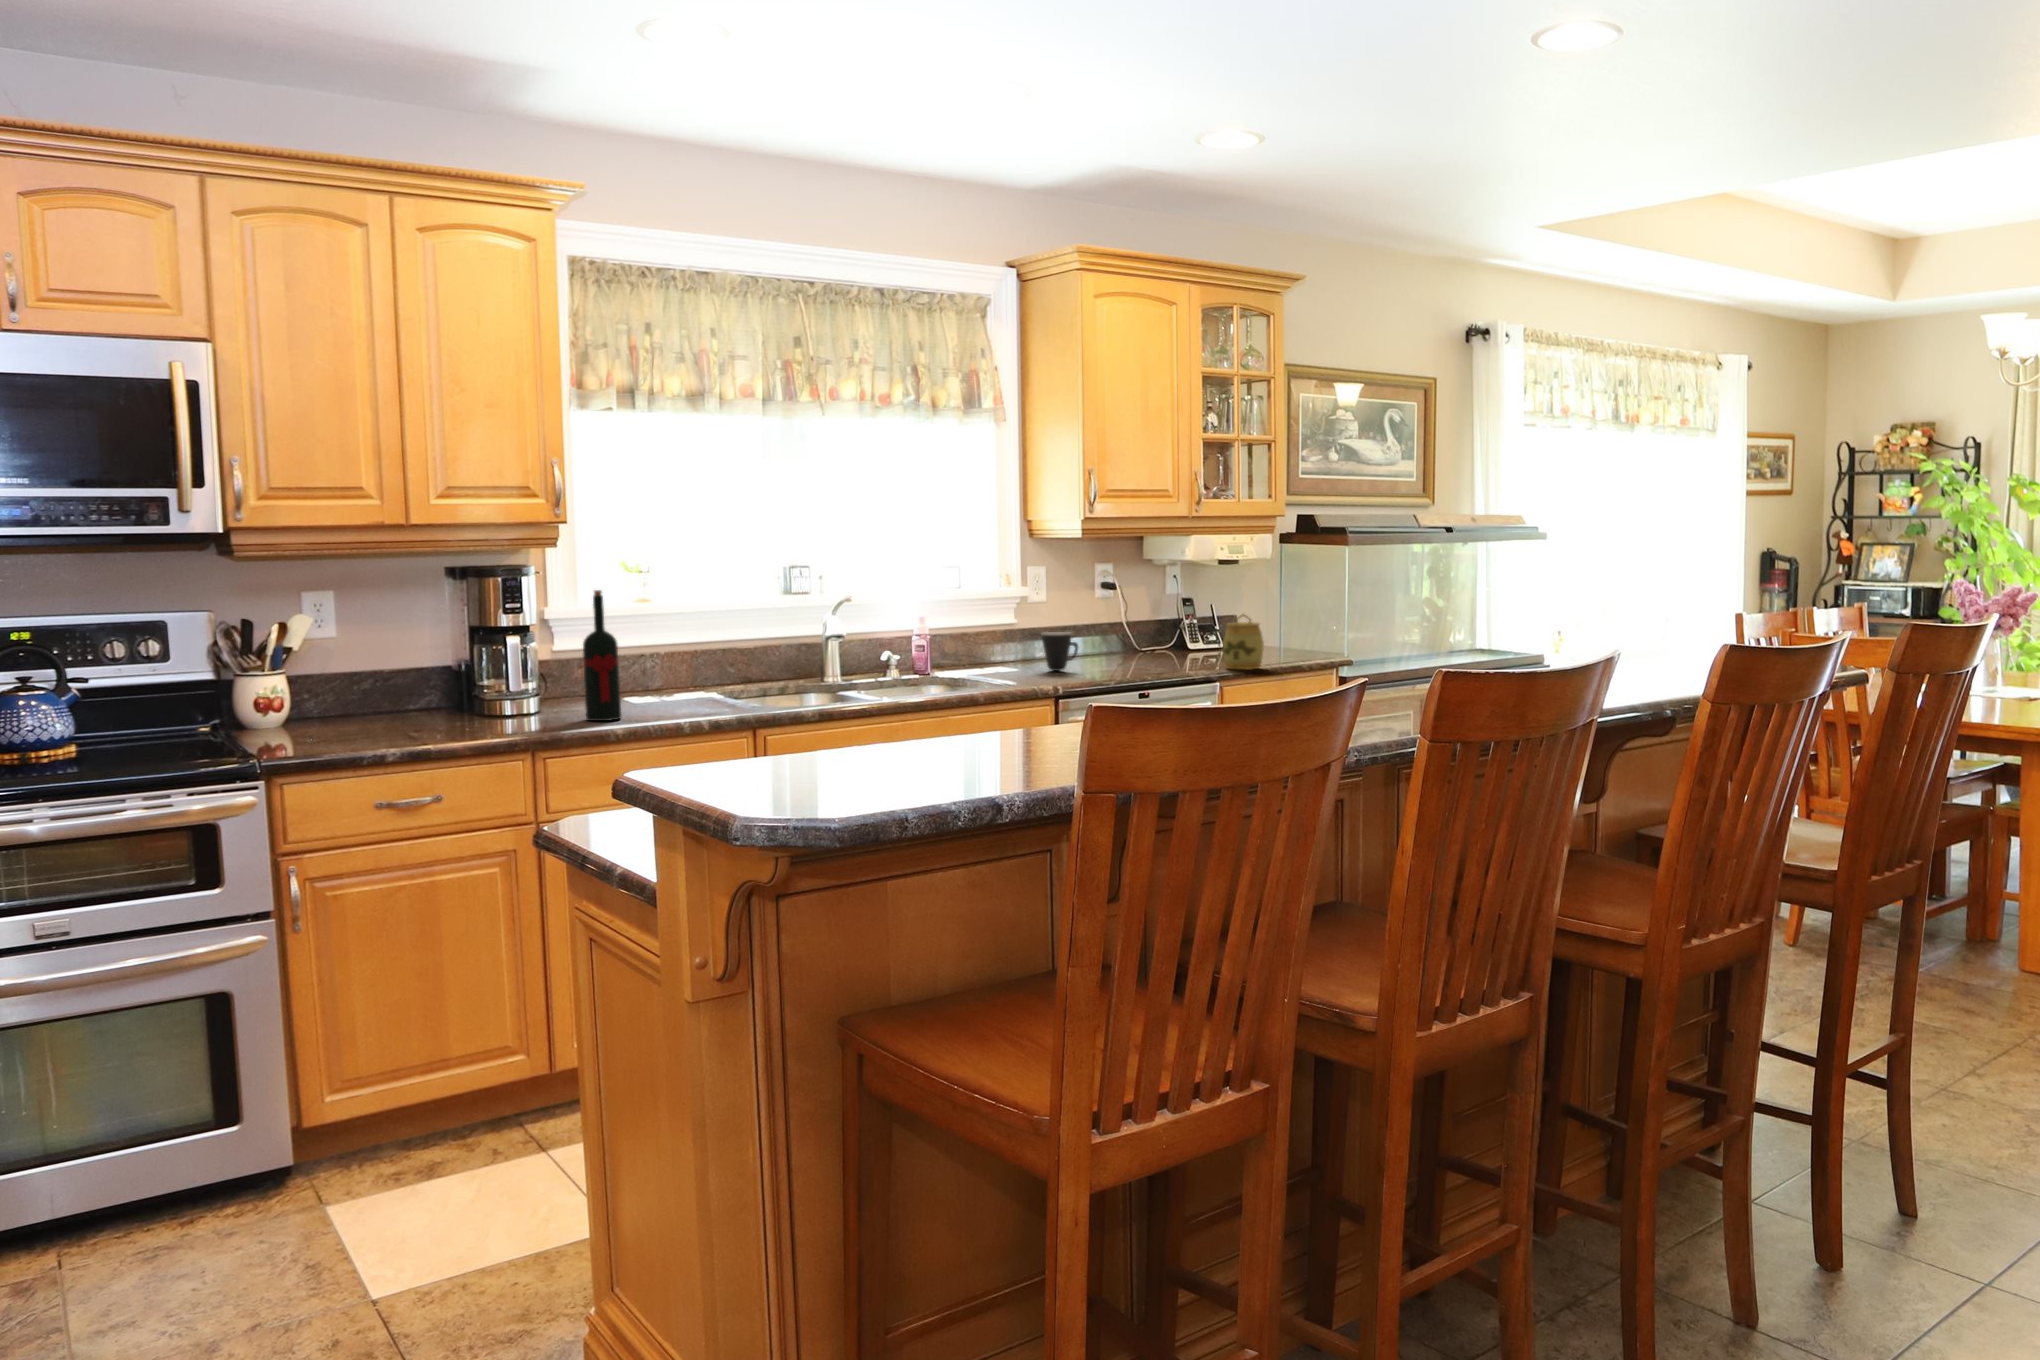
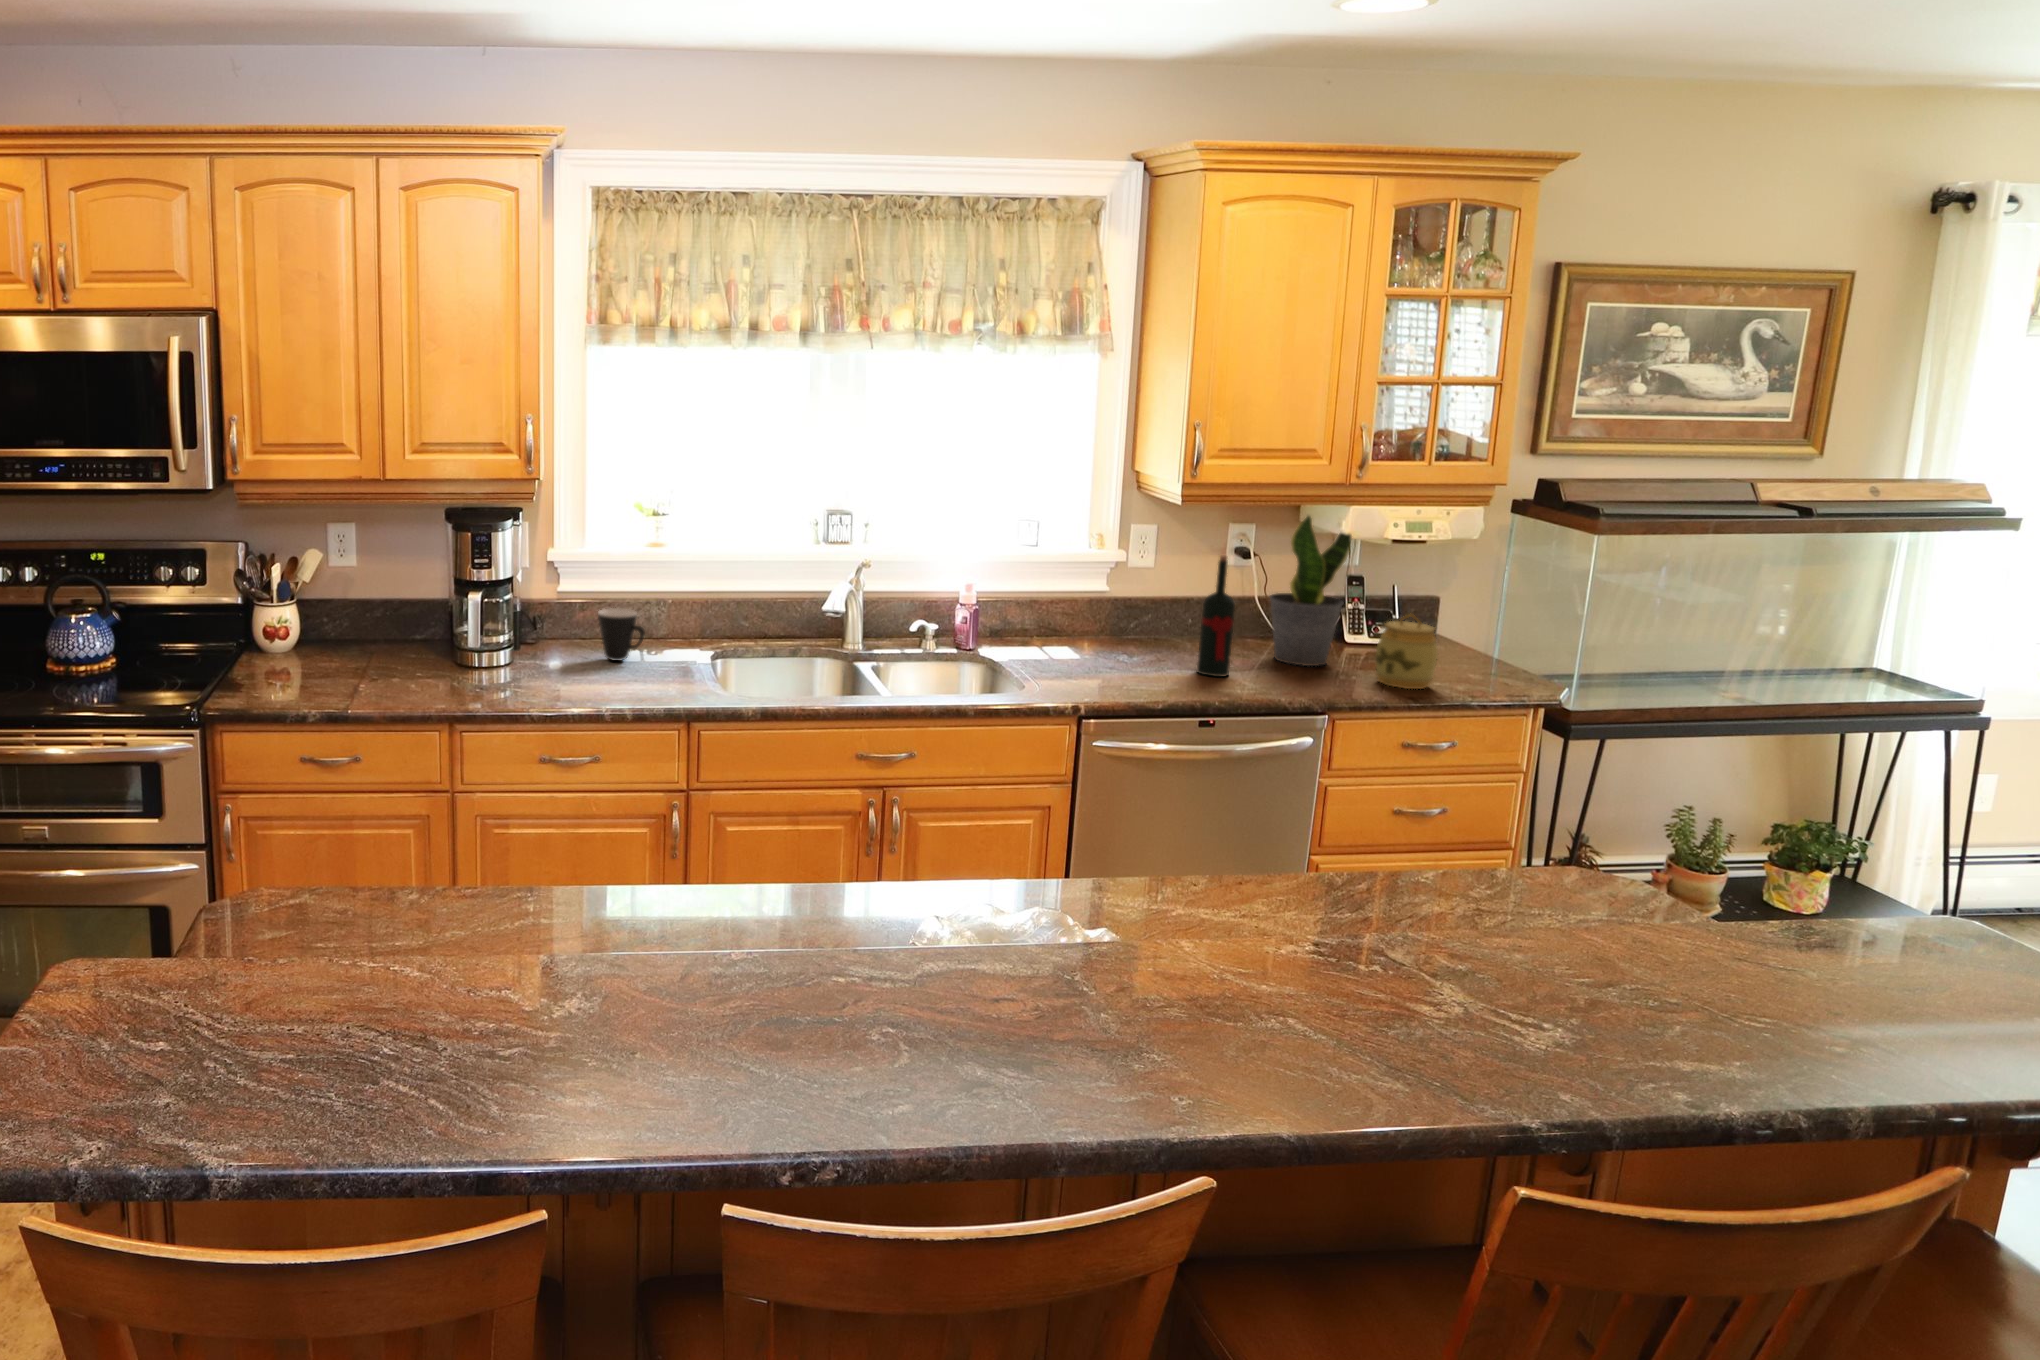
potted plant: none [1138,544,1192,665] -> present [1270,516,1352,666]
wine bottle: present [583,590,622,721] -> present [1197,555,1235,677]
mug: present [1041,632,1078,671] -> present [598,608,645,661]

